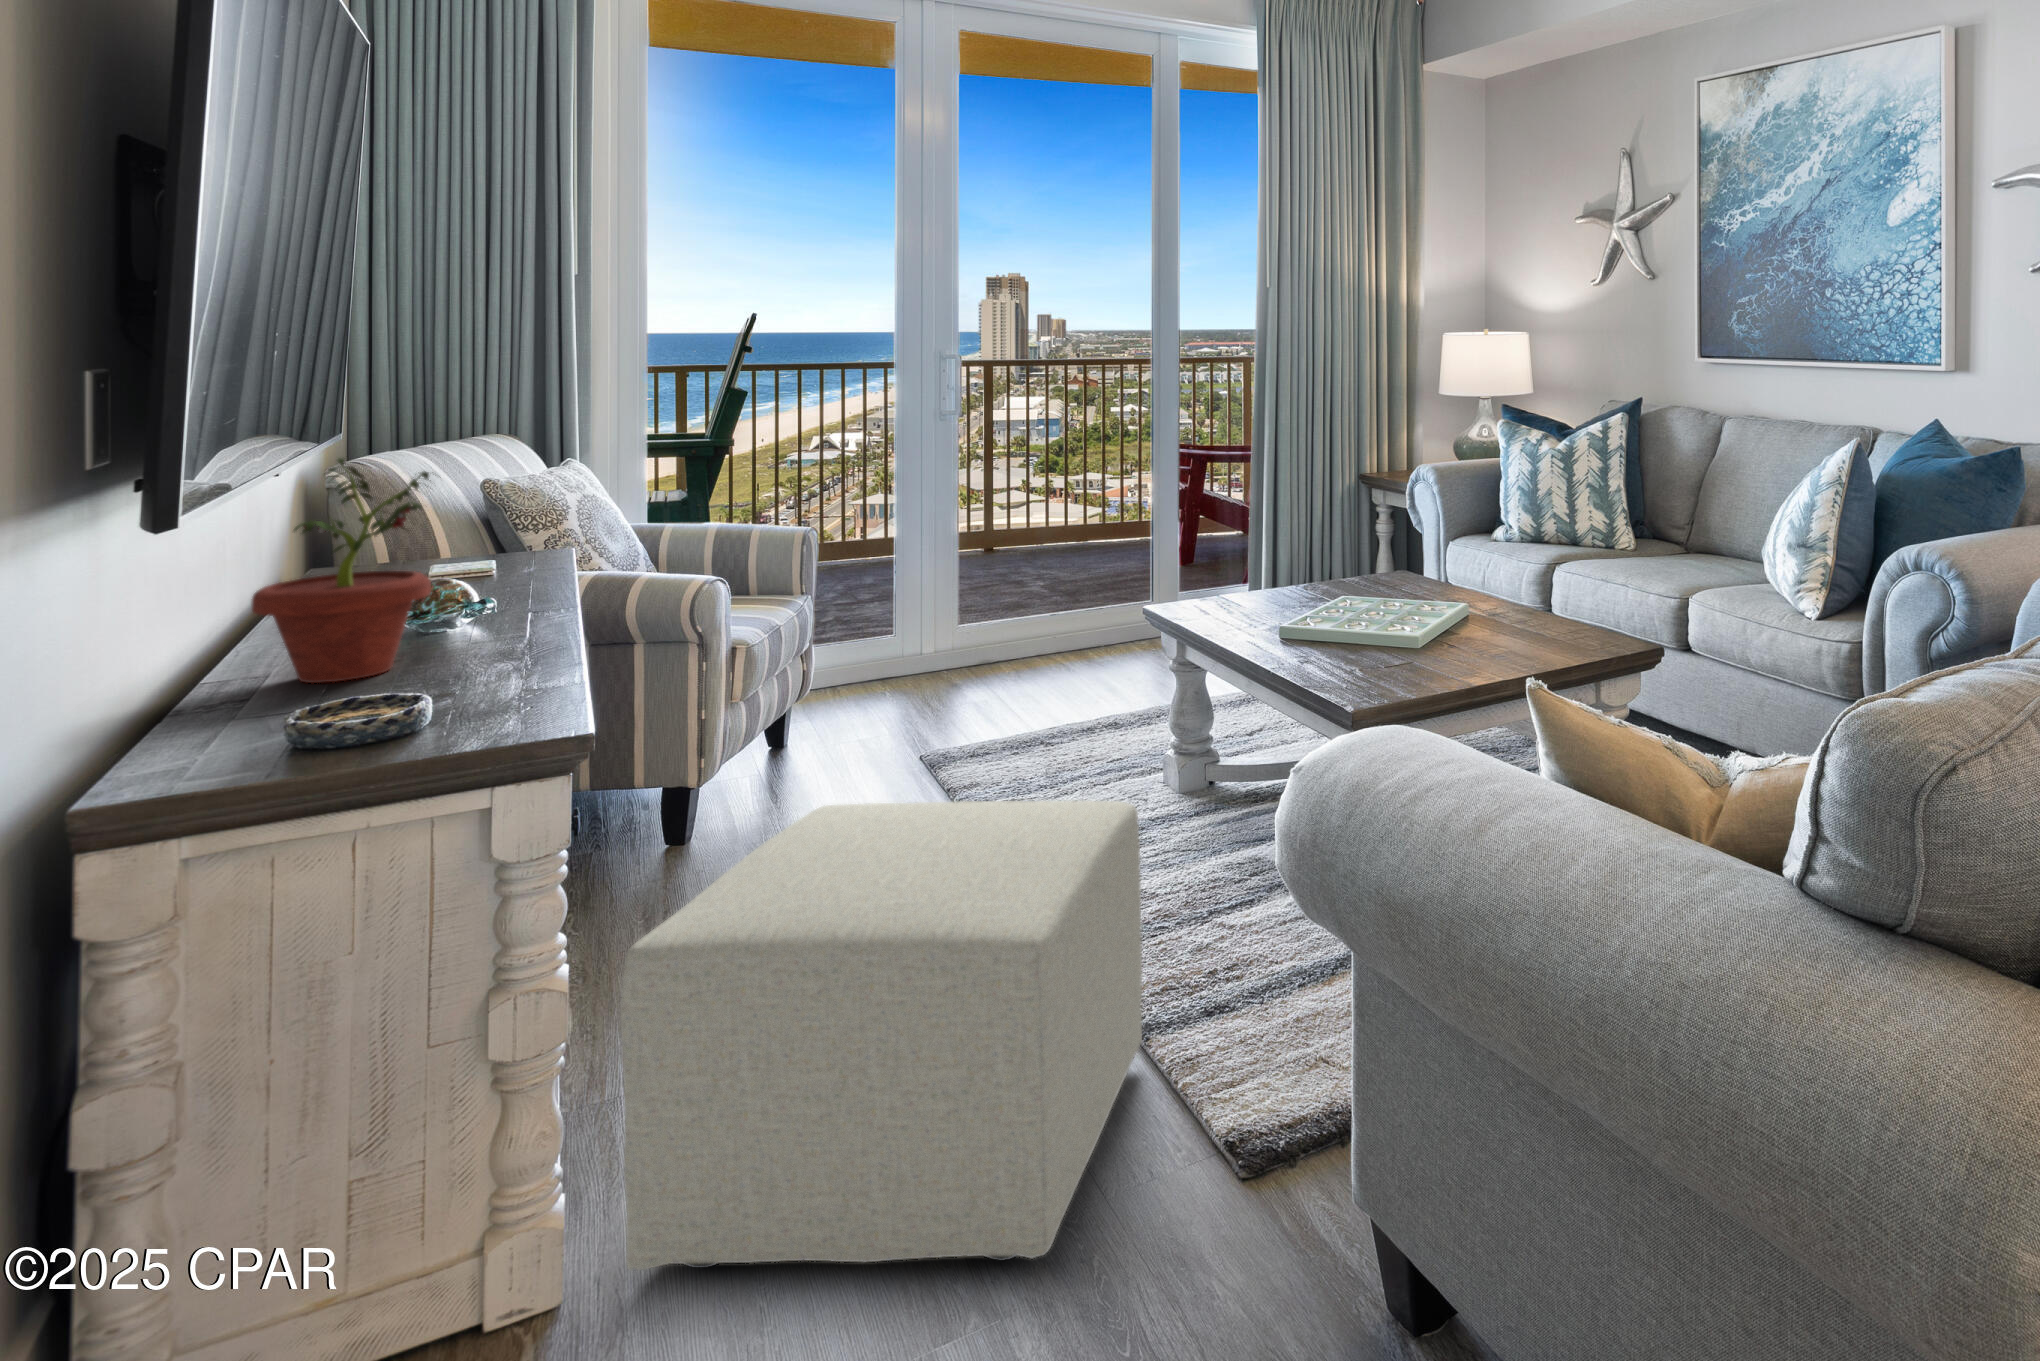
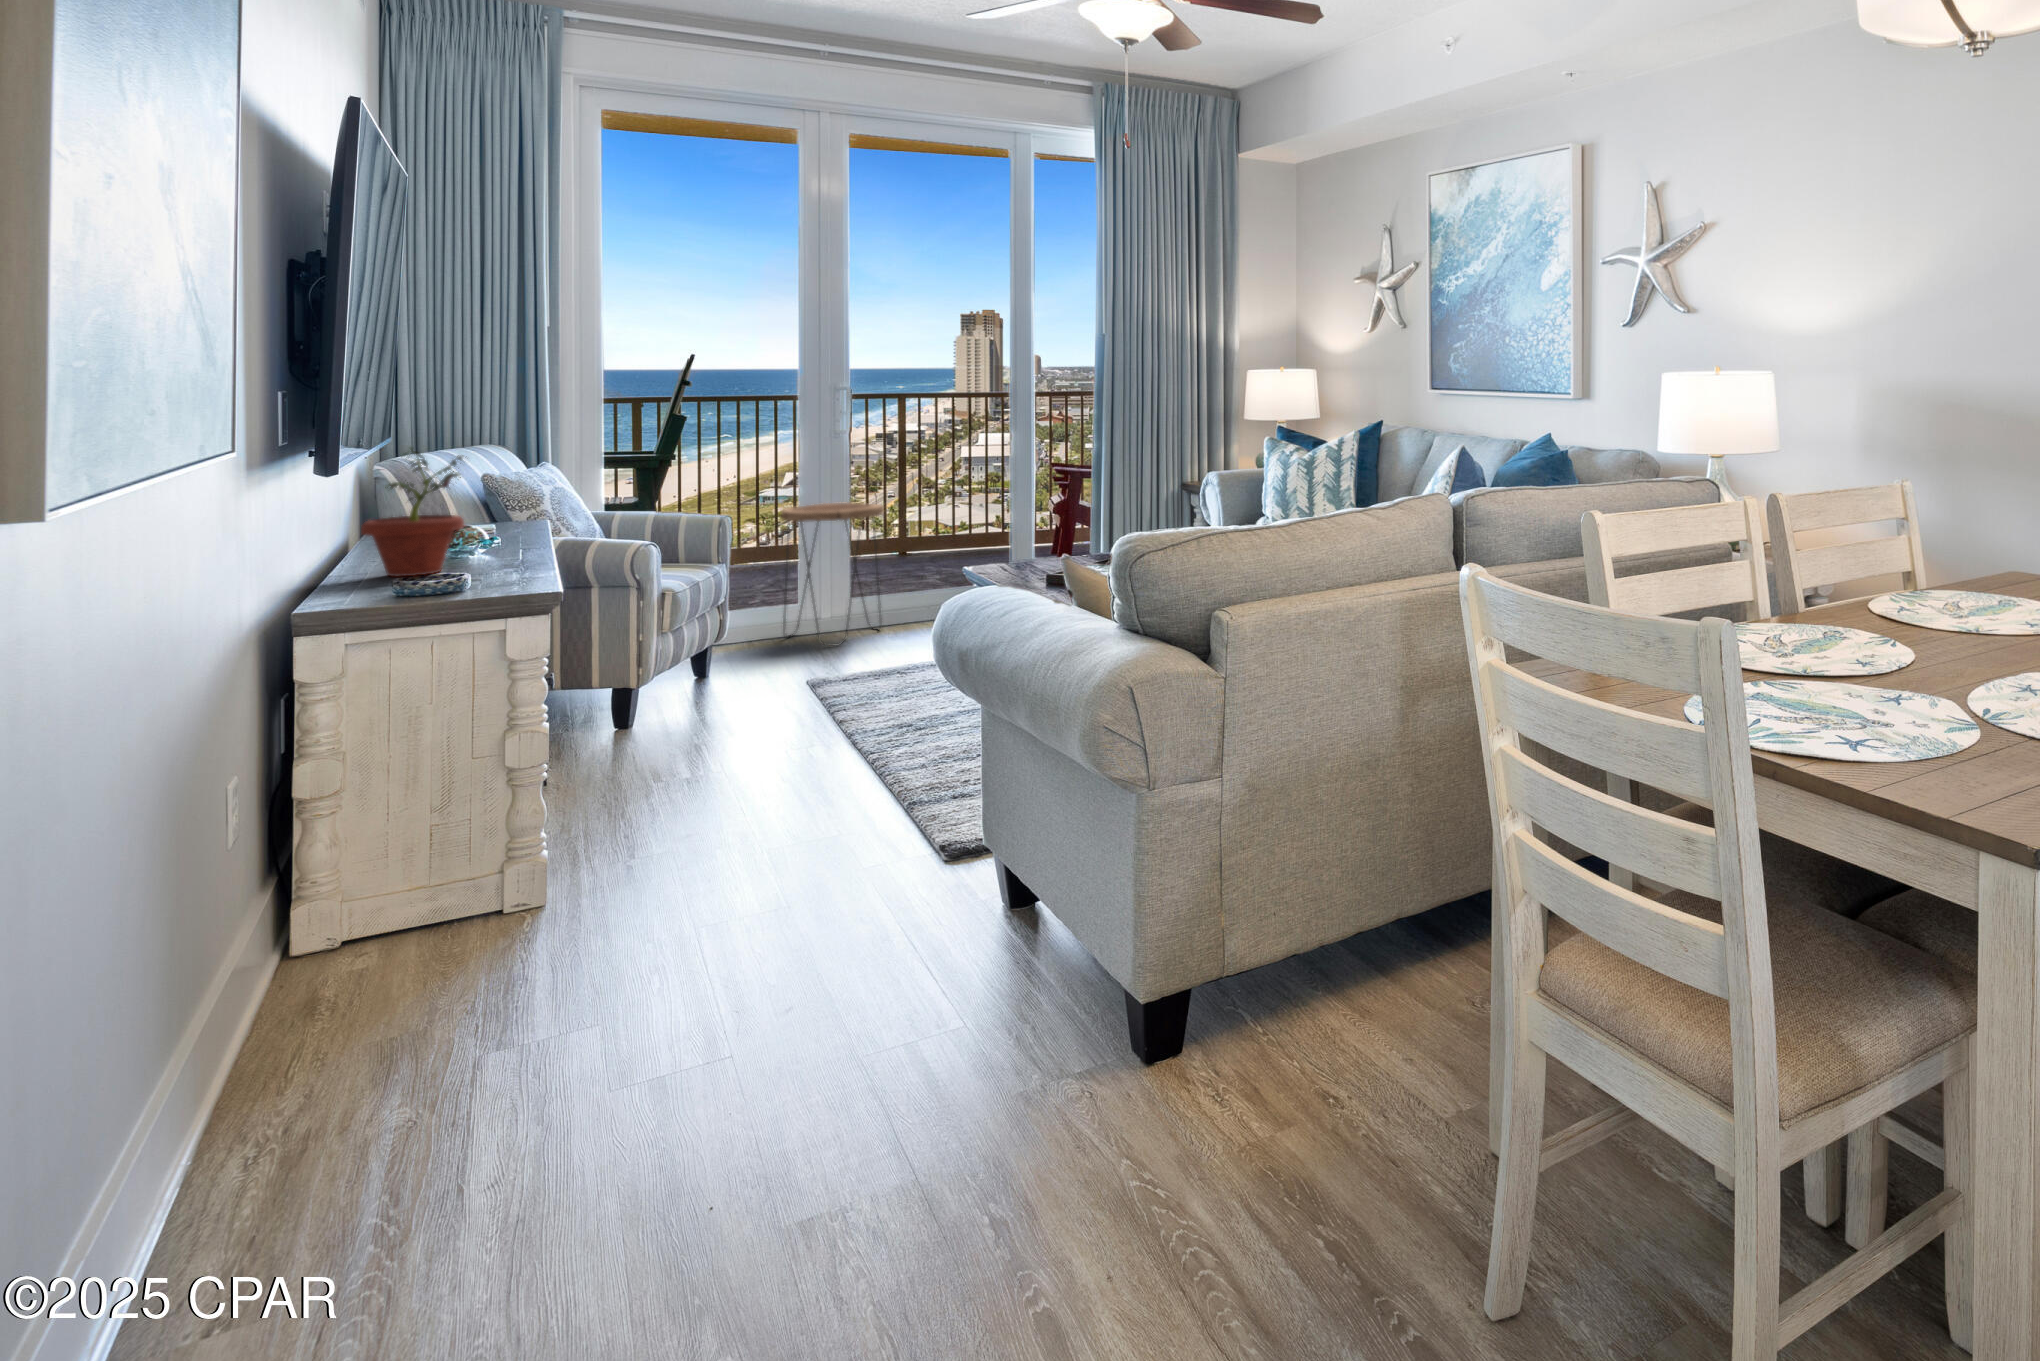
side table: none [876,505,1006,697] -> present [781,502,884,646]
ottoman: present [620,801,1142,1271] -> none [577,659,904,895]

